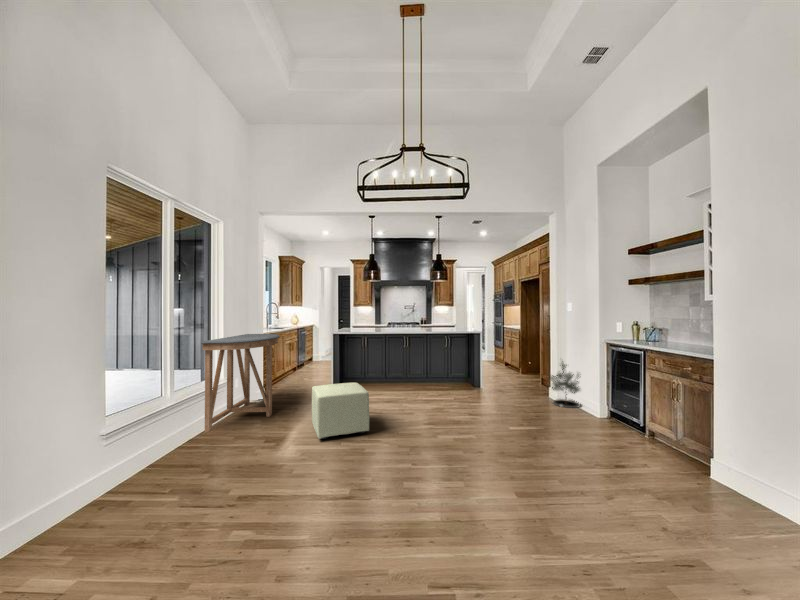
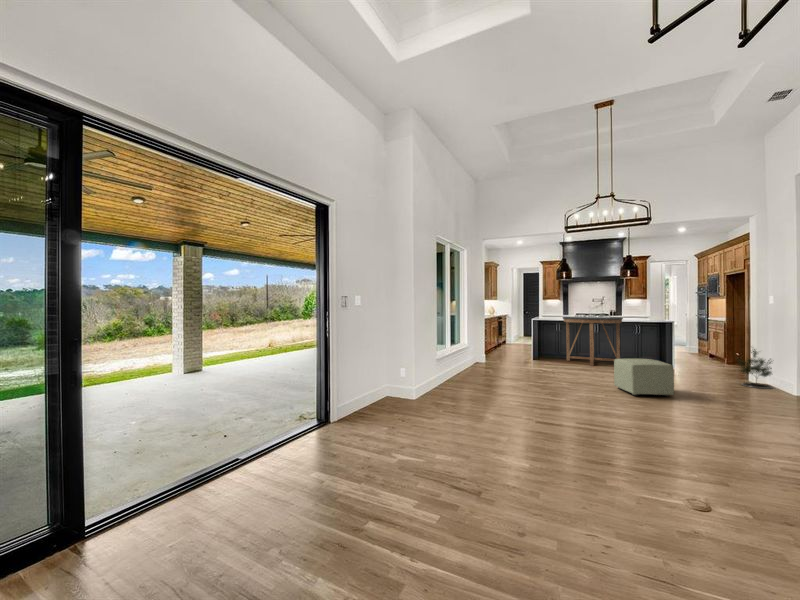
console table: present [201,334,280,432] -> present [563,317,623,366]
ottoman: present [312,382,370,439] -> present [614,359,674,397]

